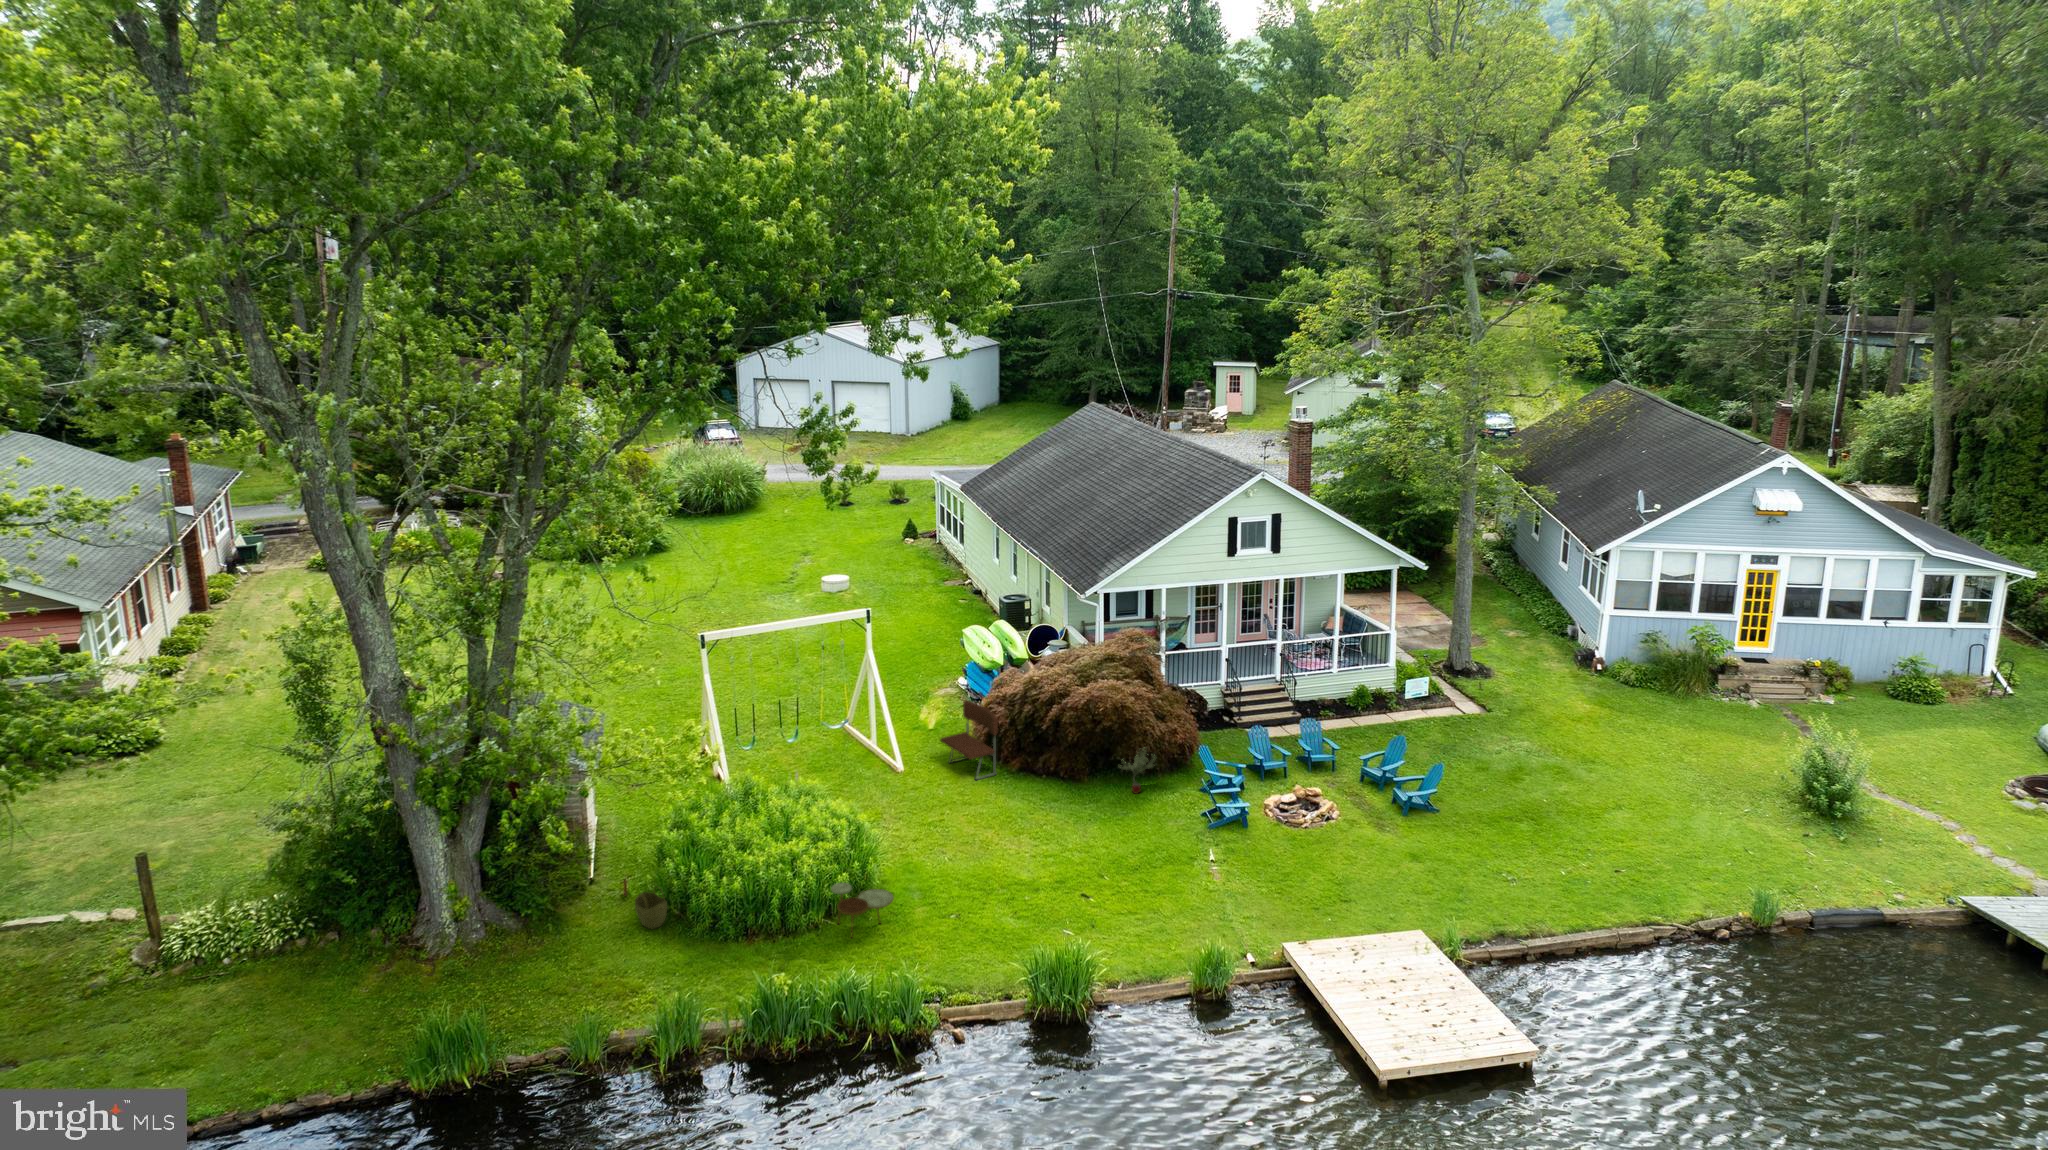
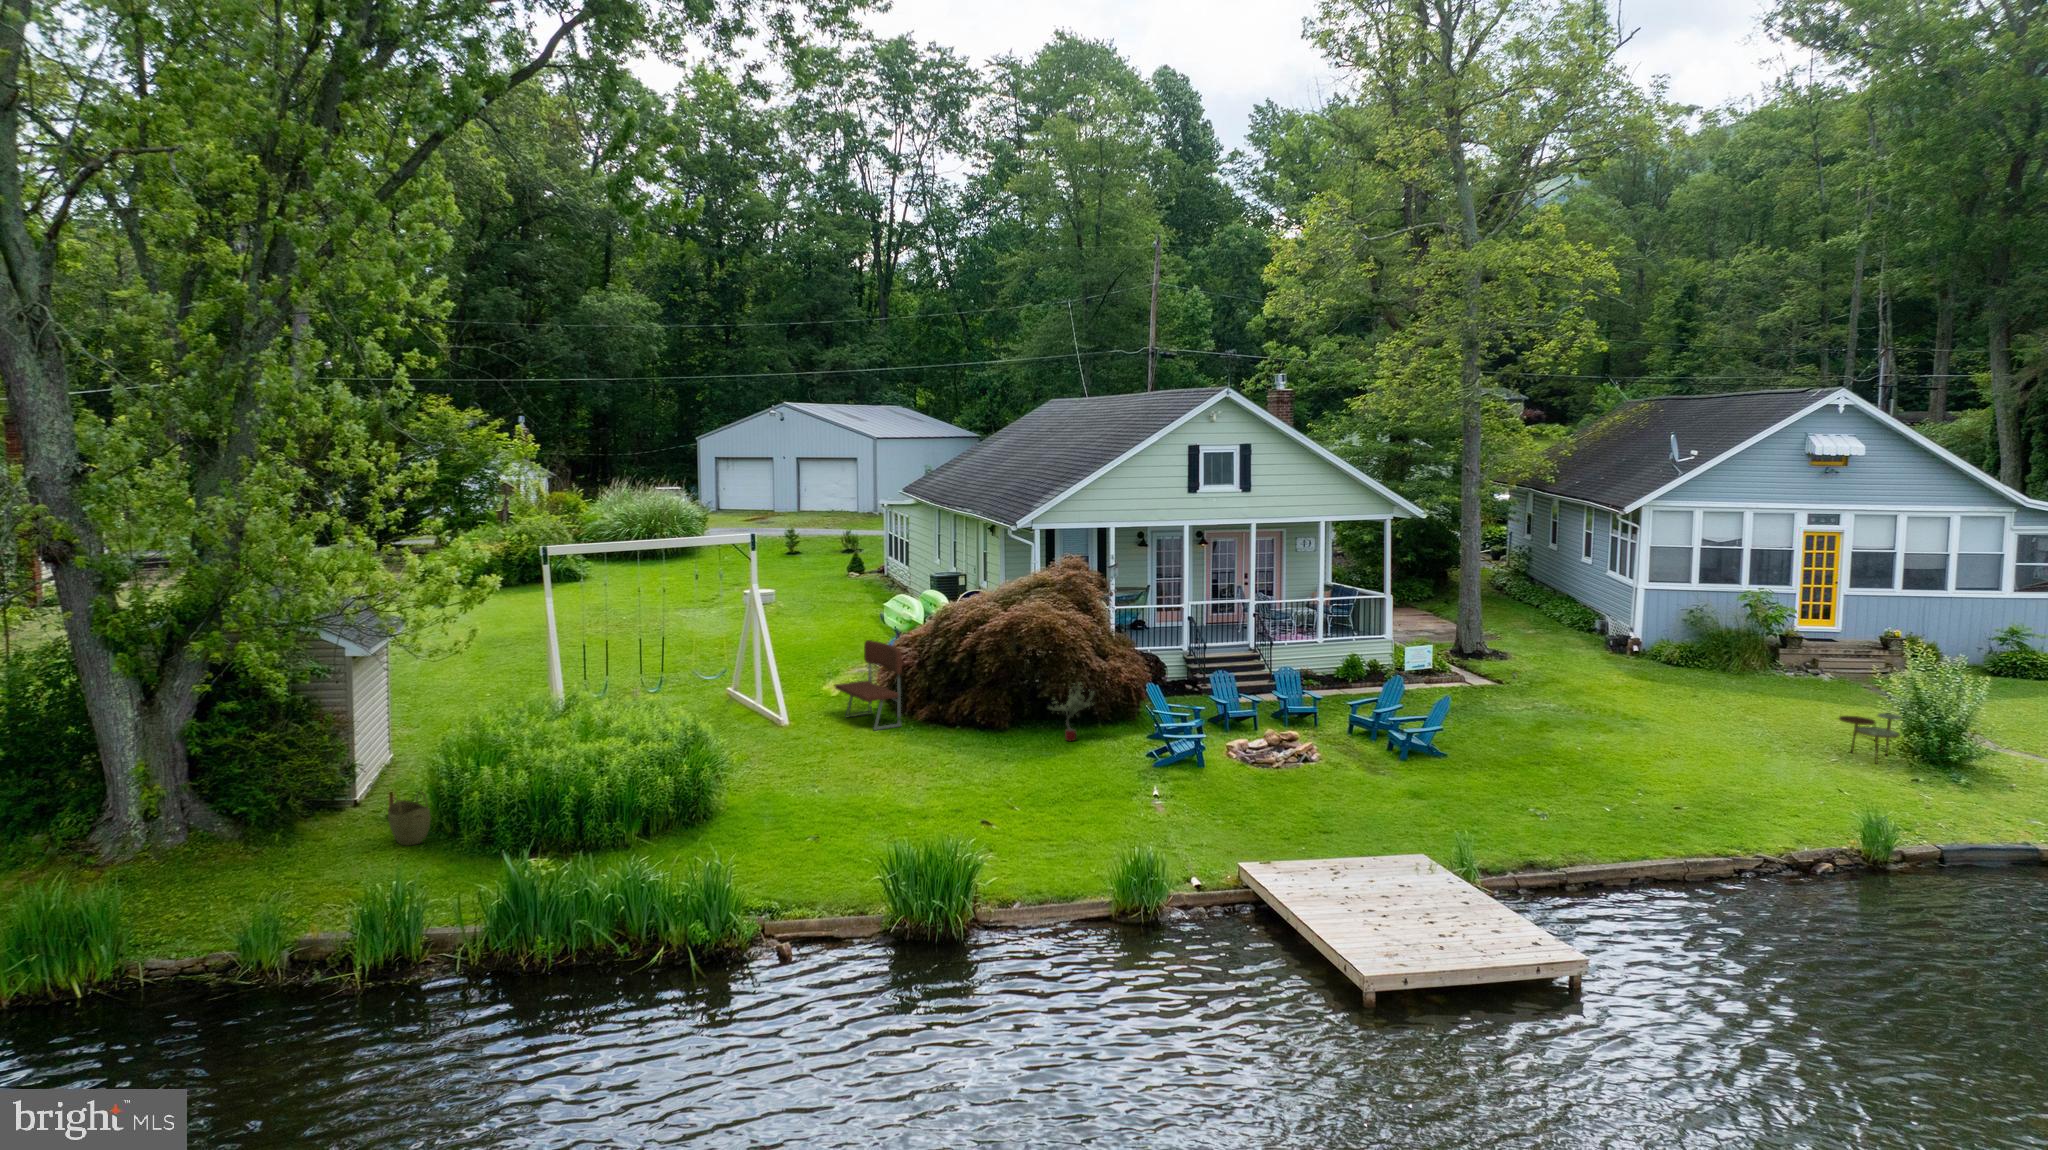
side table: present [831,883,894,937] -> present [1839,713,1902,763]

